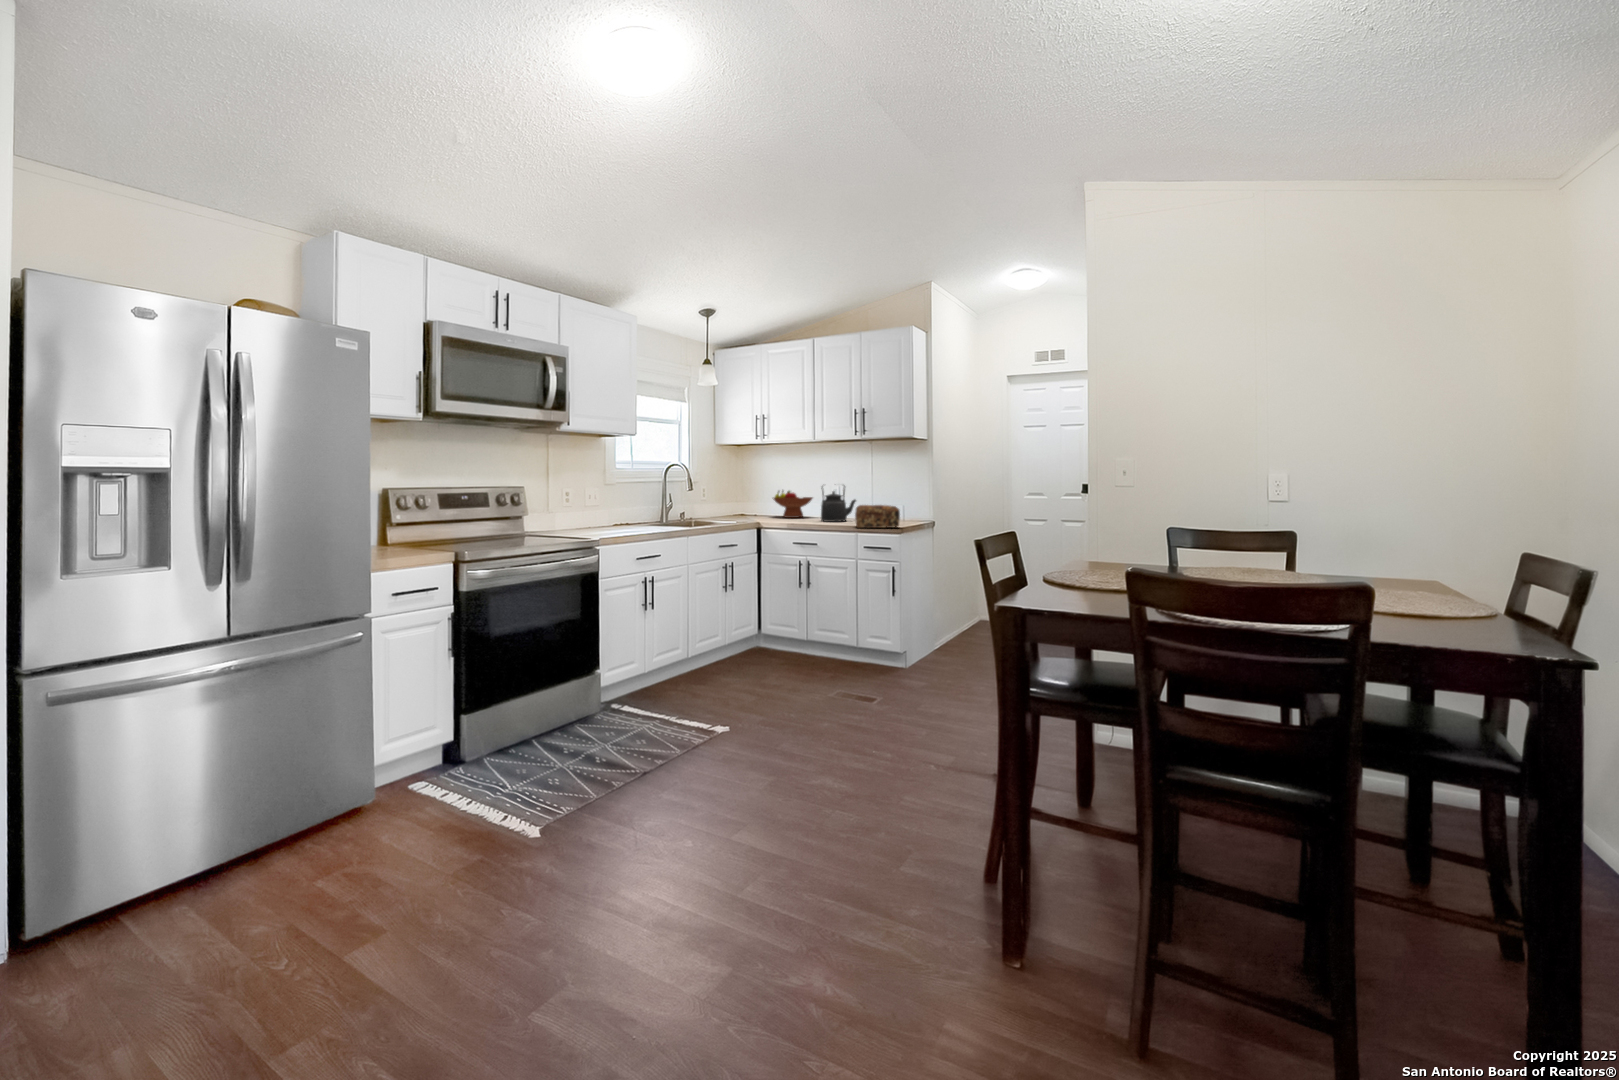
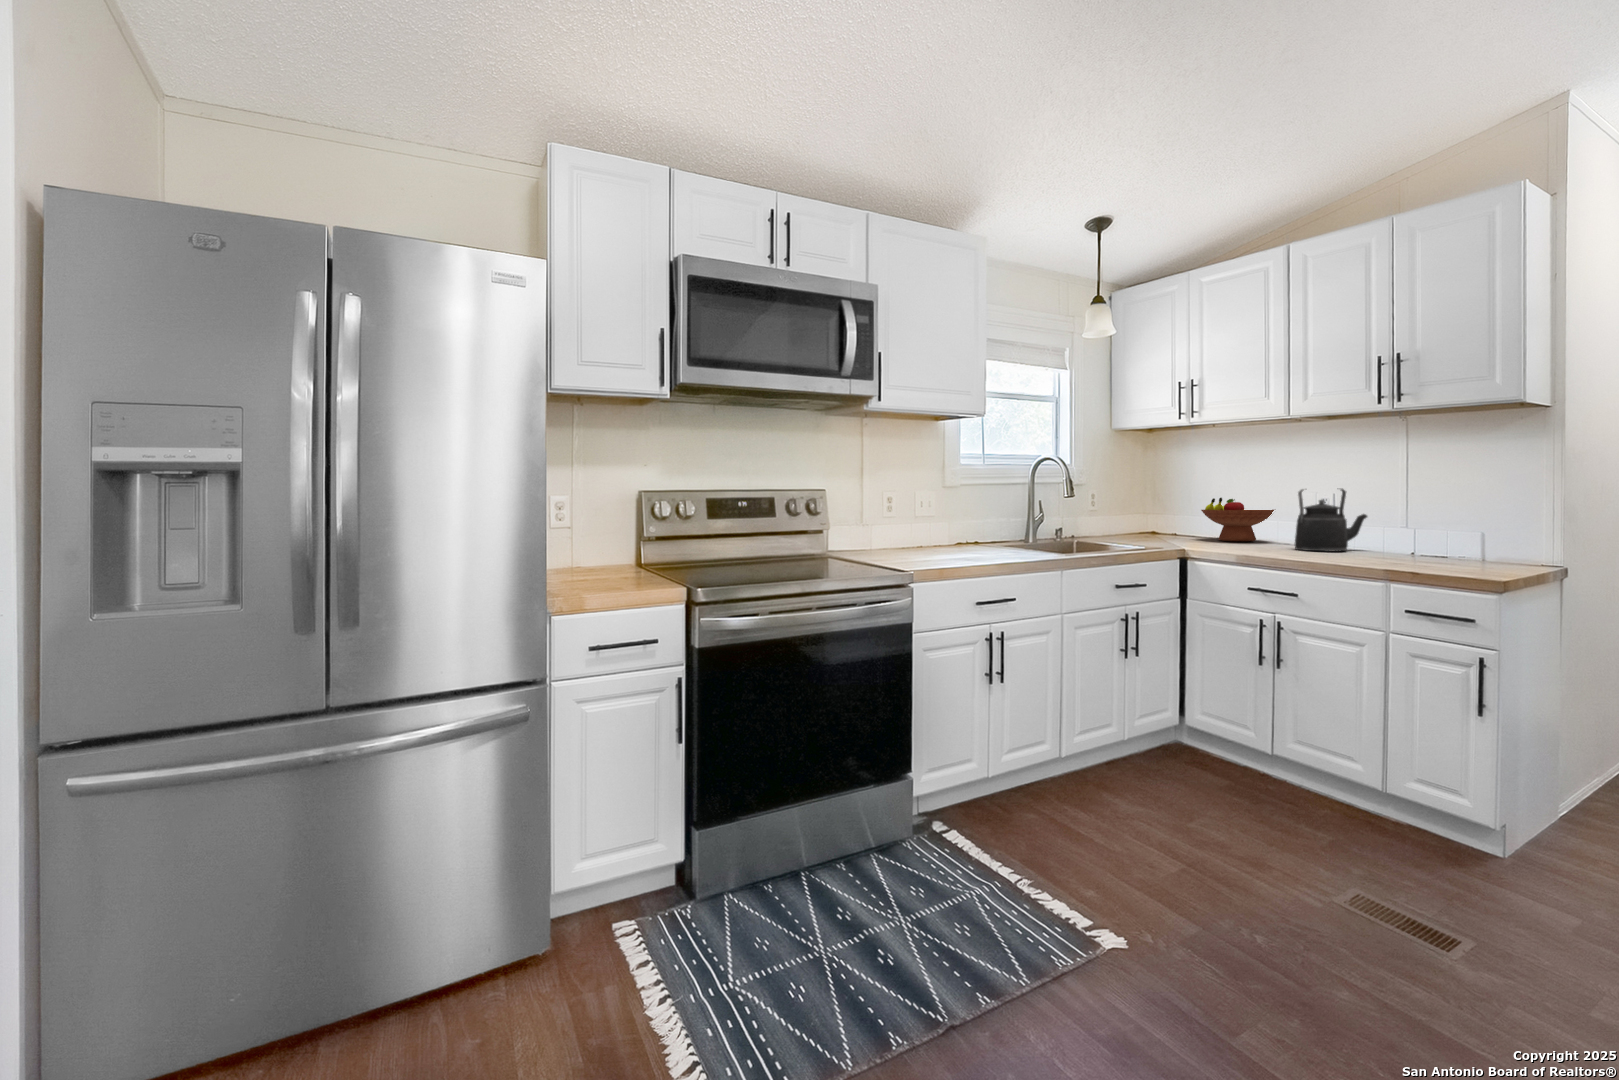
bread loaf: present [855,505,900,528] -> none [1380,524,1494,569]

